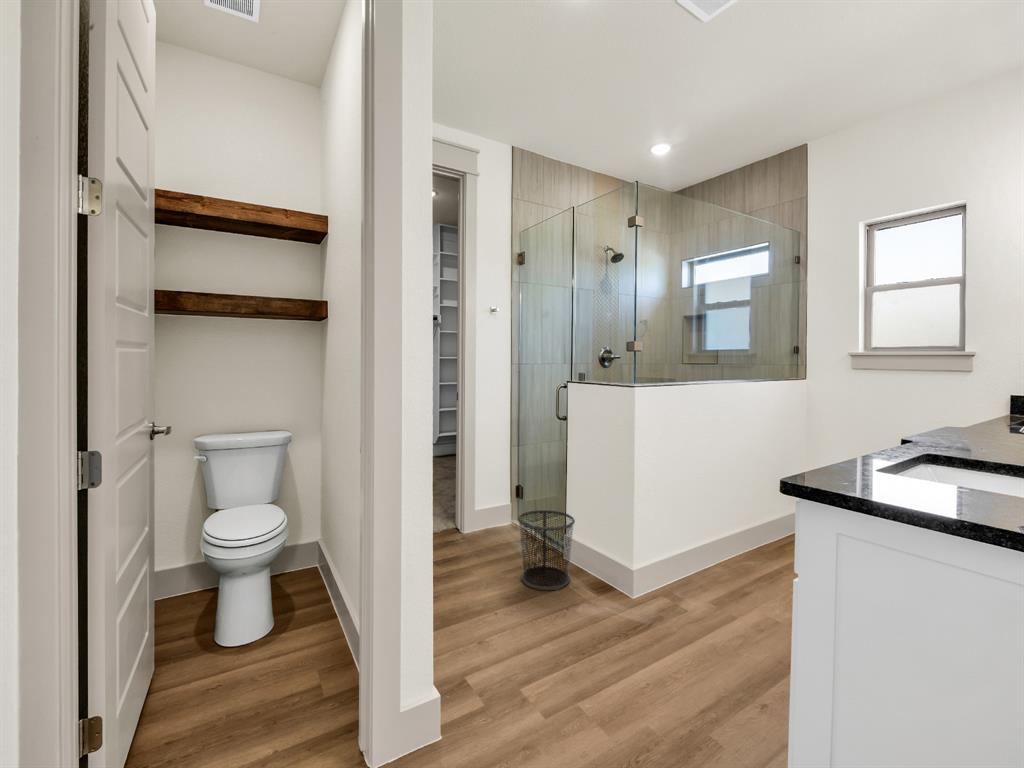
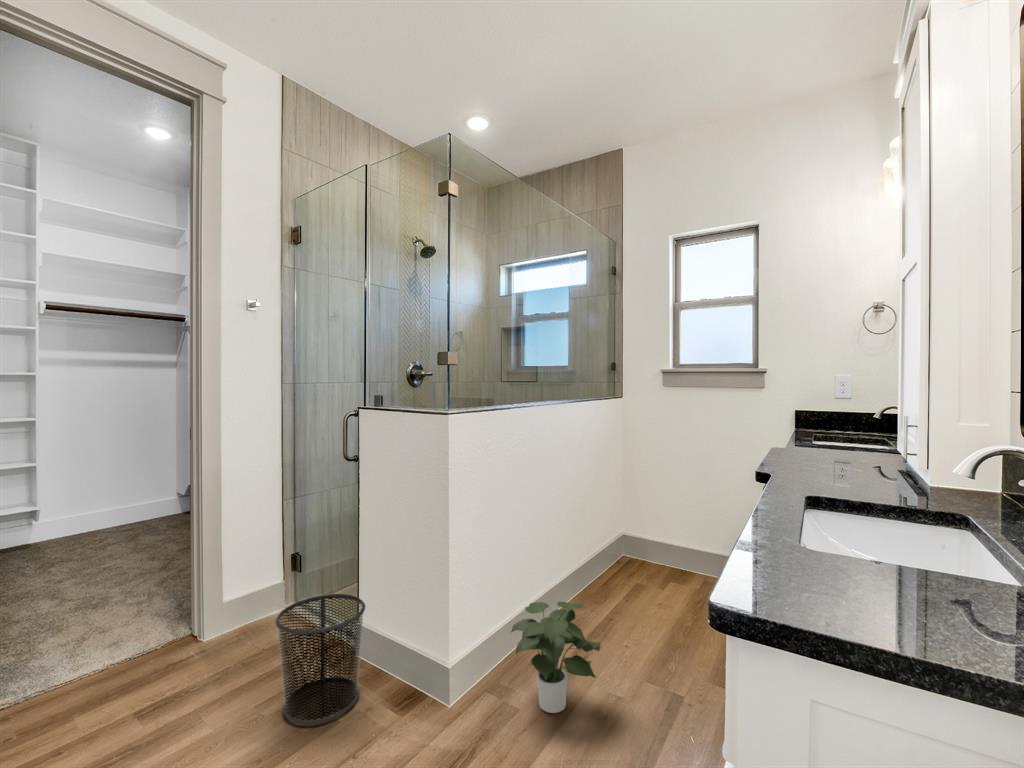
potted plant: none [683,536,762,619] -> present [511,602,601,713]

